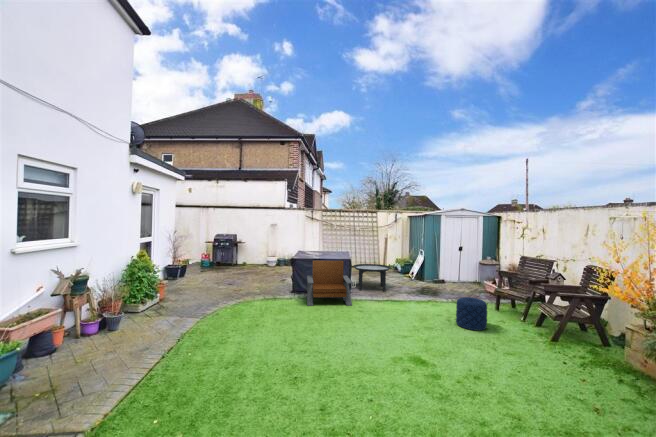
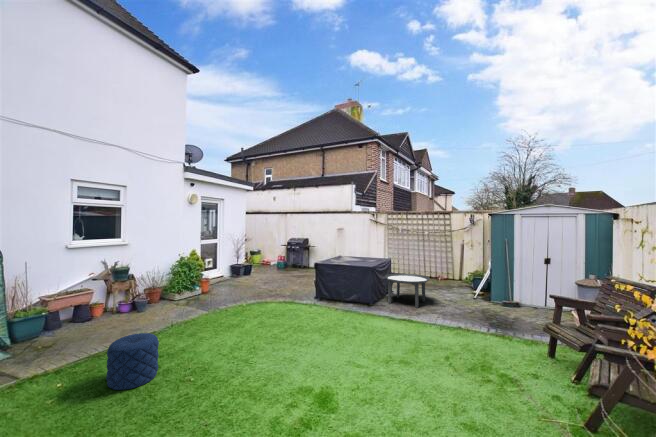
lounge chair: present [307,261,352,306] -> none [307,266,364,319]
pouf: present [456,297,487,330] -> present [106,333,159,390]

